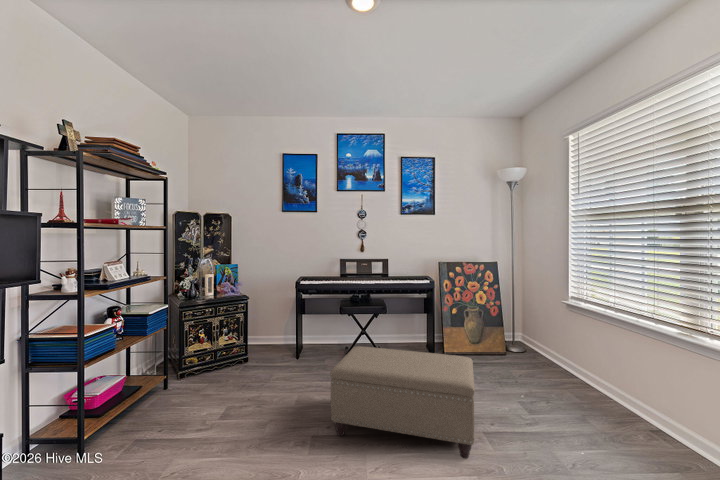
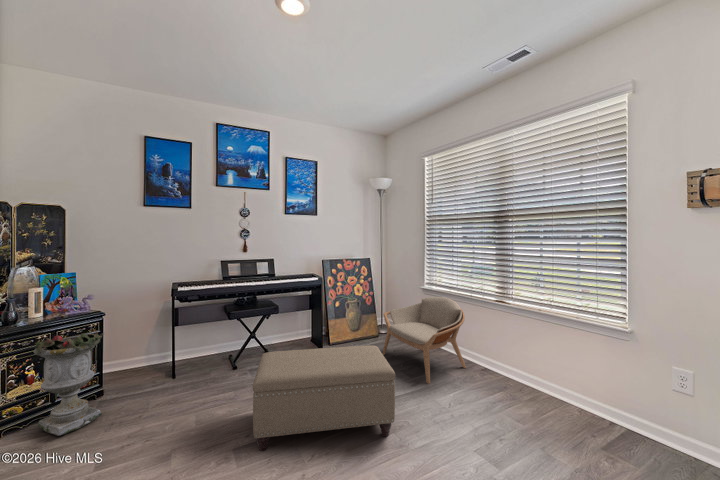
planter: none [201,310,244,384] -> present [34,332,104,436]
armchair: none [501,313,614,417] -> present [383,297,466,384]

